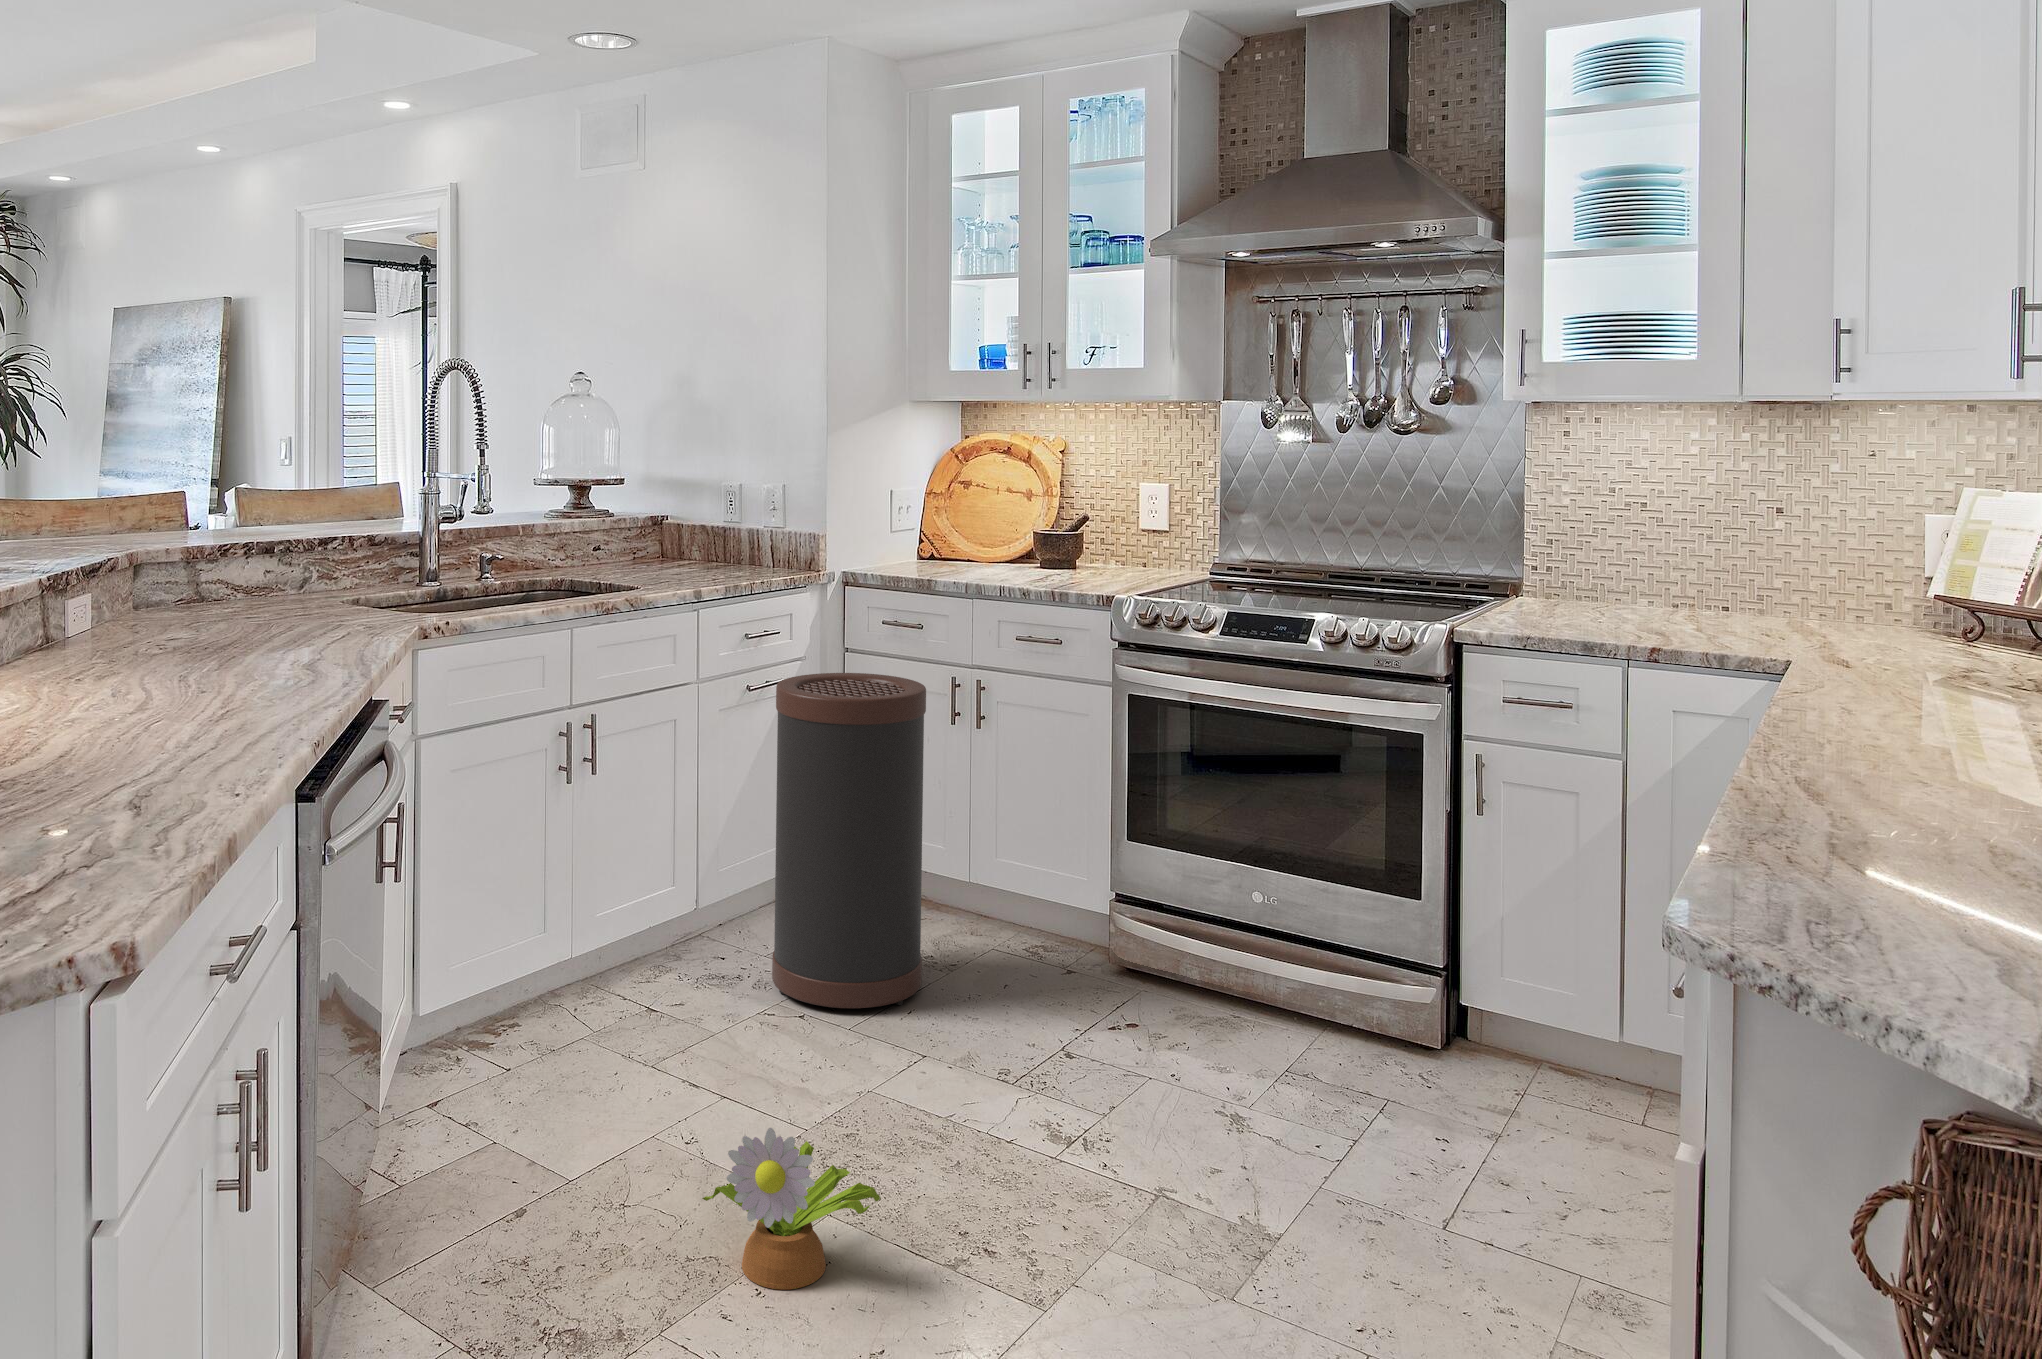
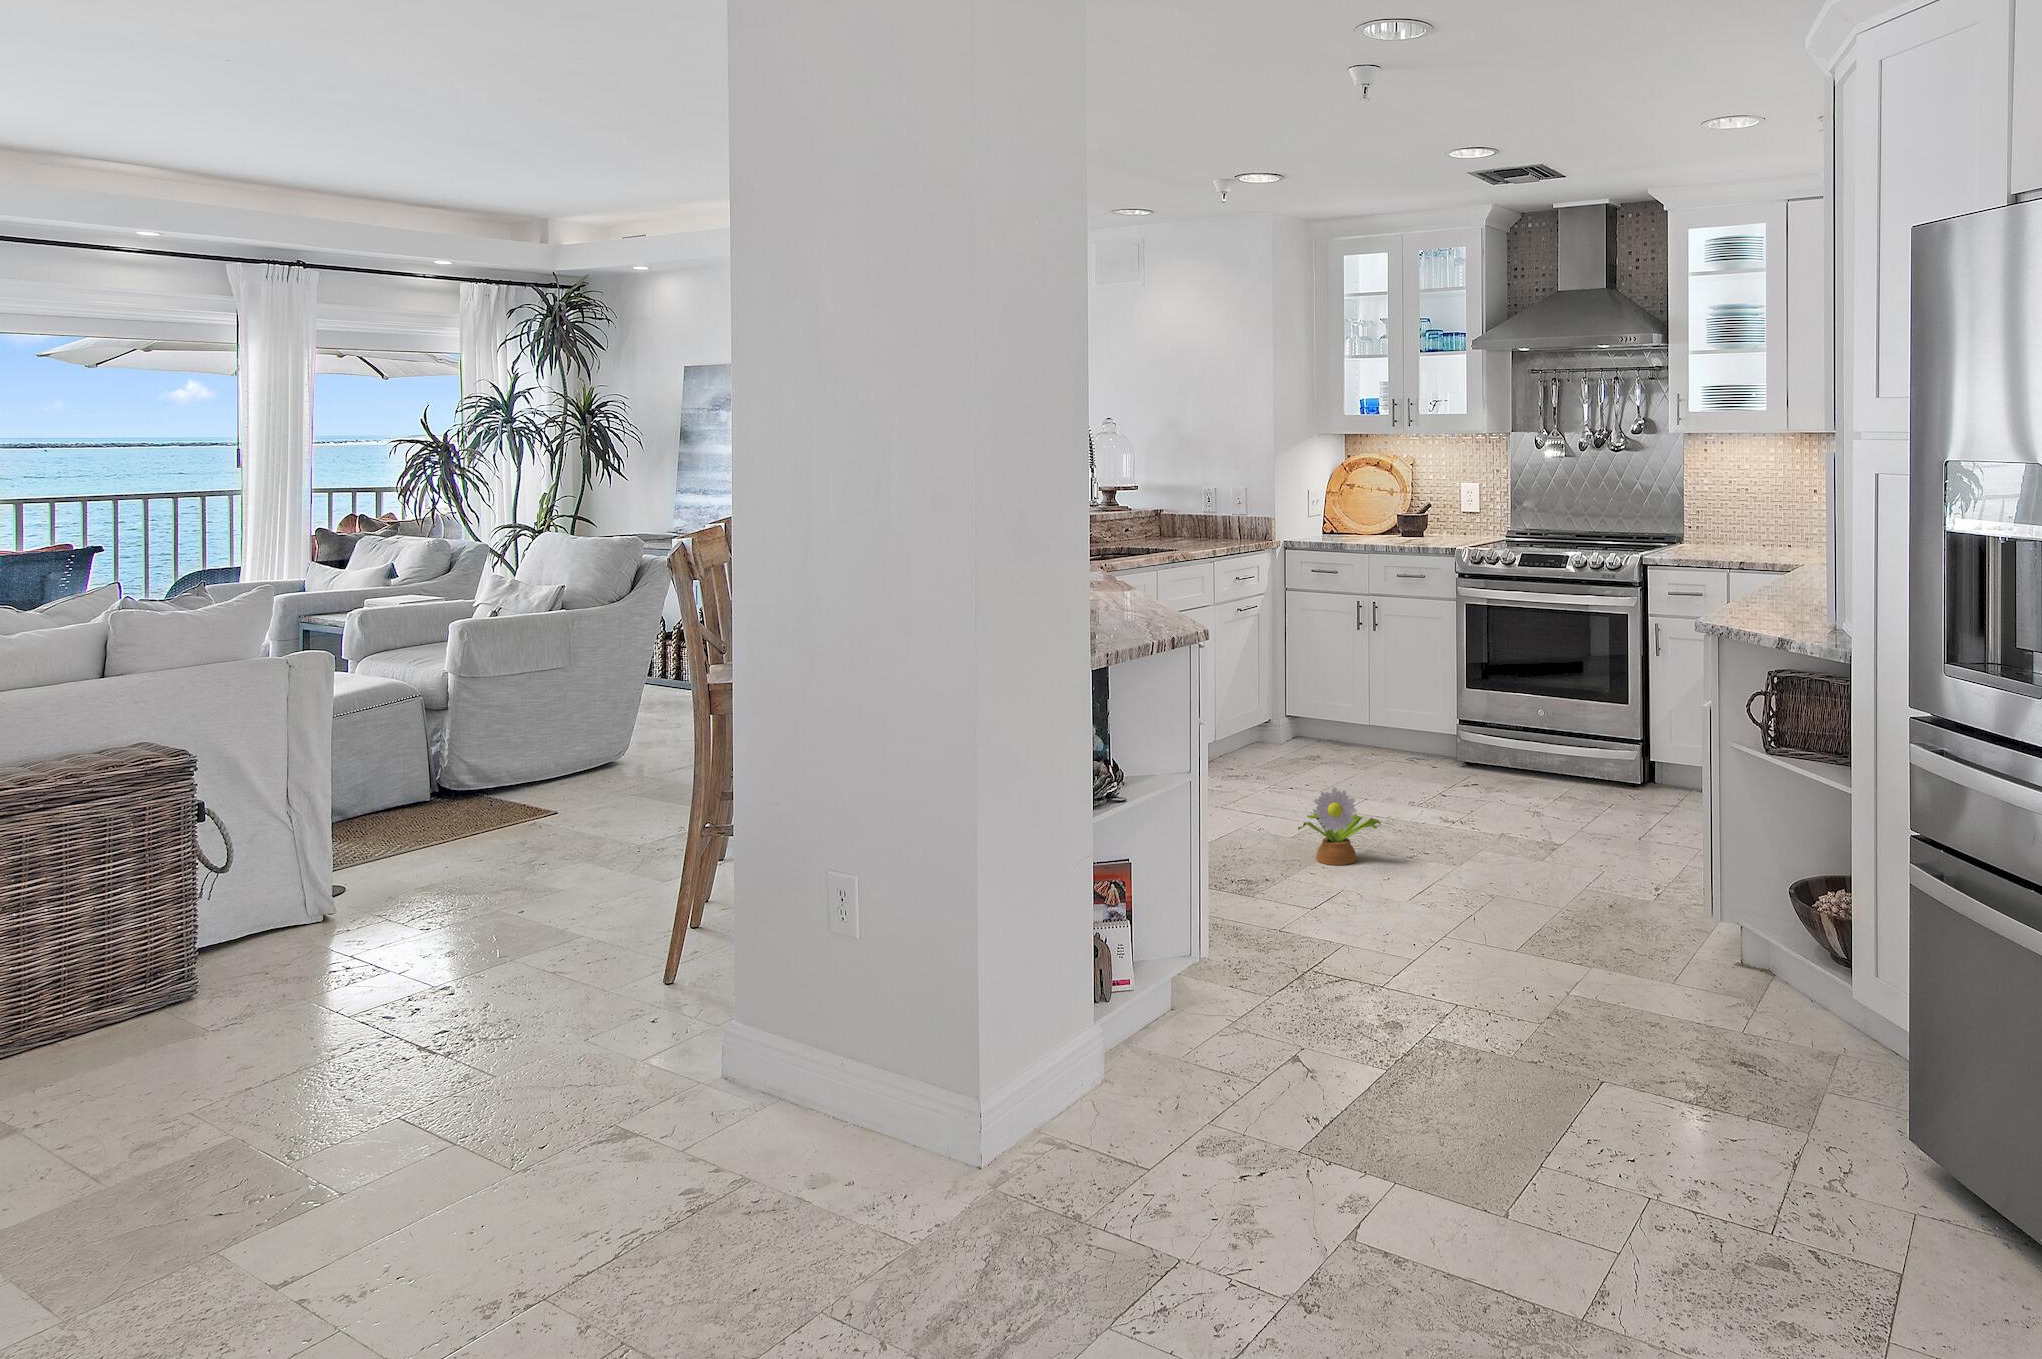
trash can: present [772,673,926,1008] -> none [1269,597,1356,781]

